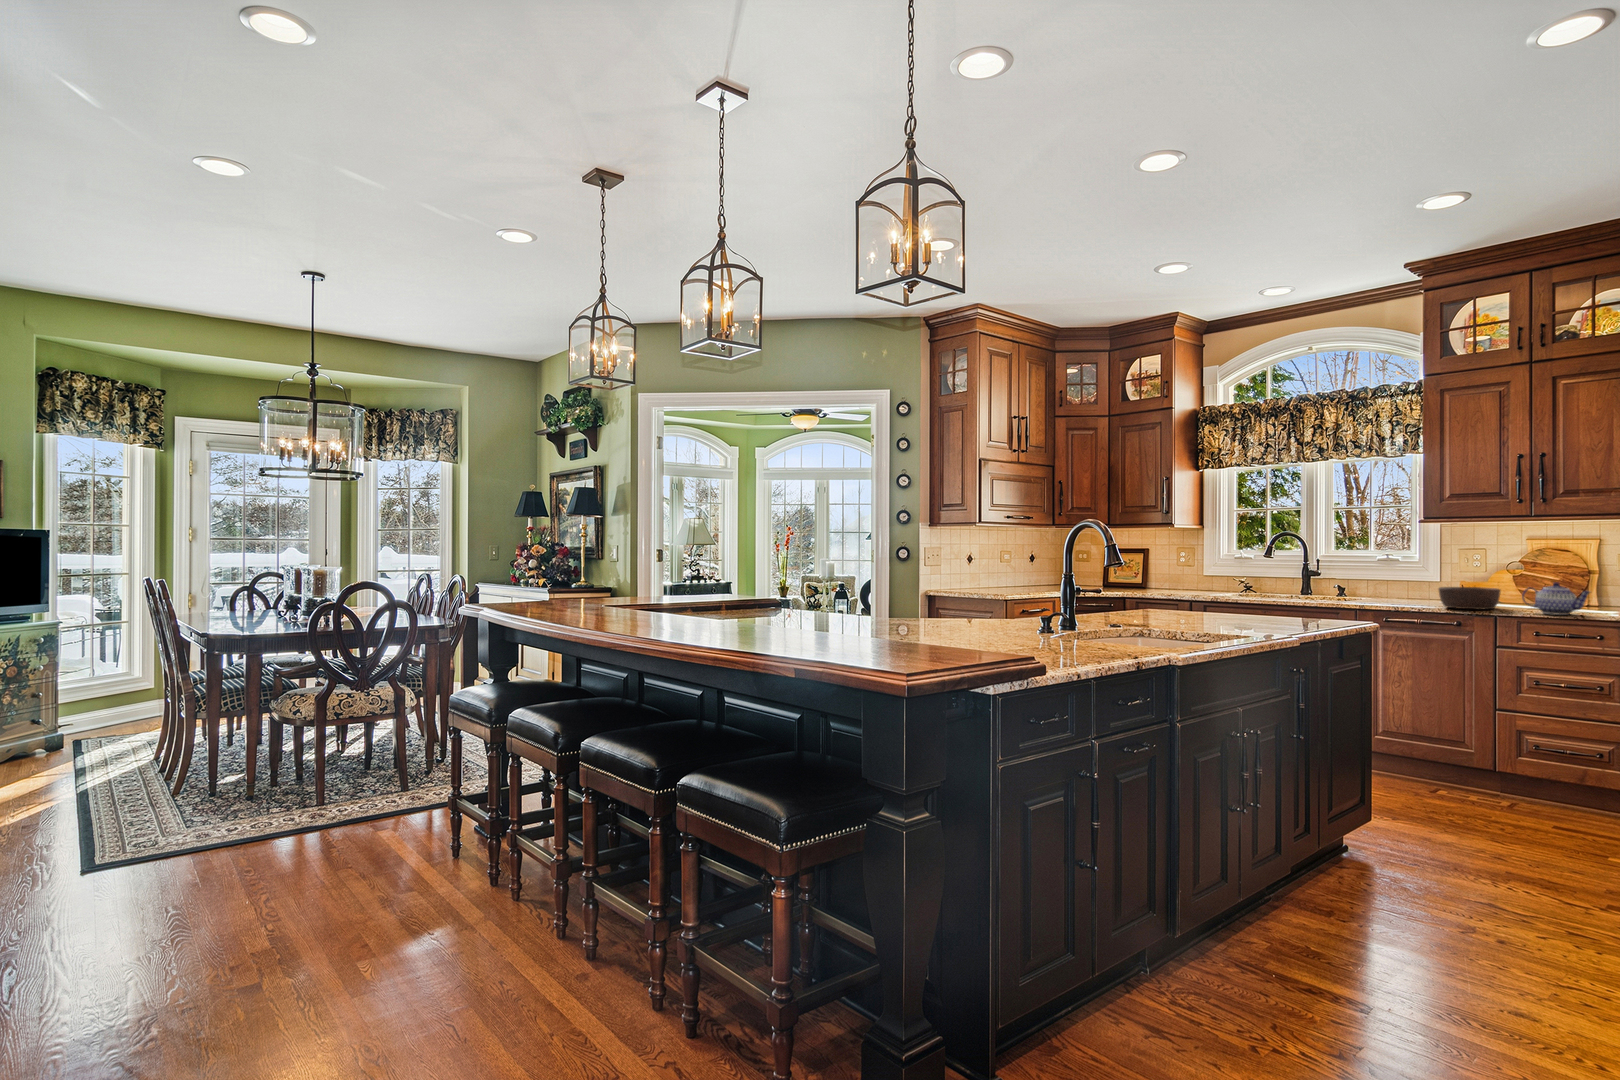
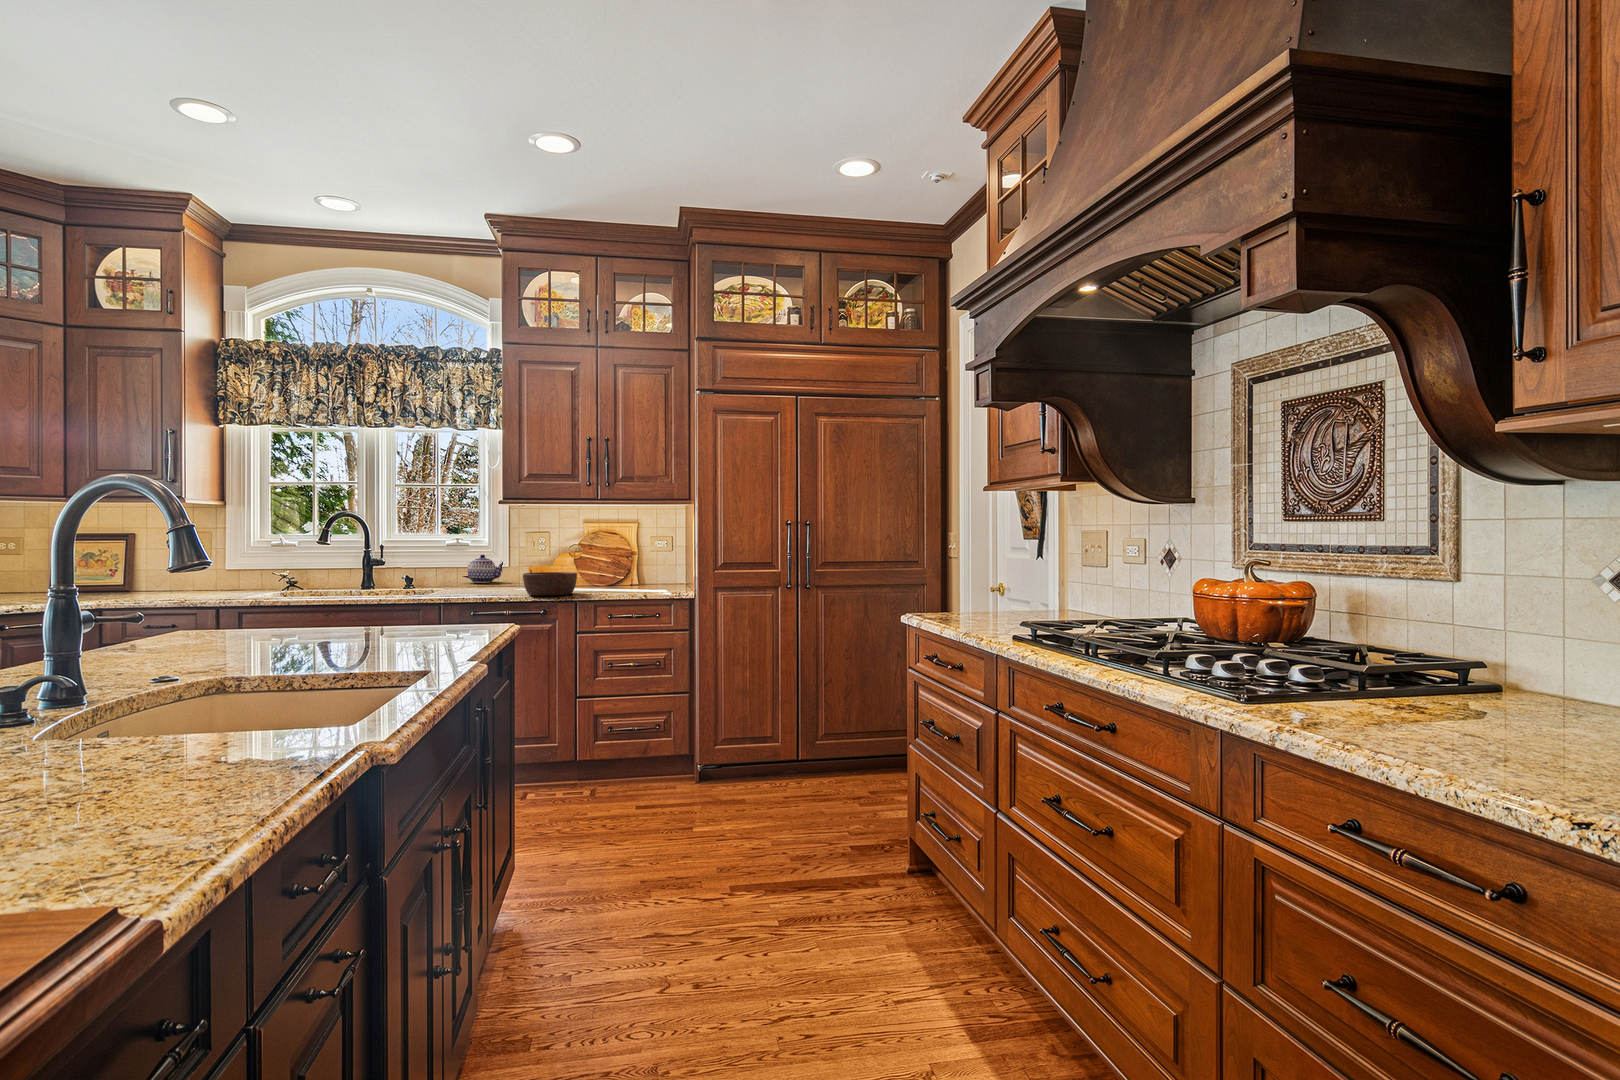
teapot: present [1522,582,1590,615] -> present [463,555,503,583]

